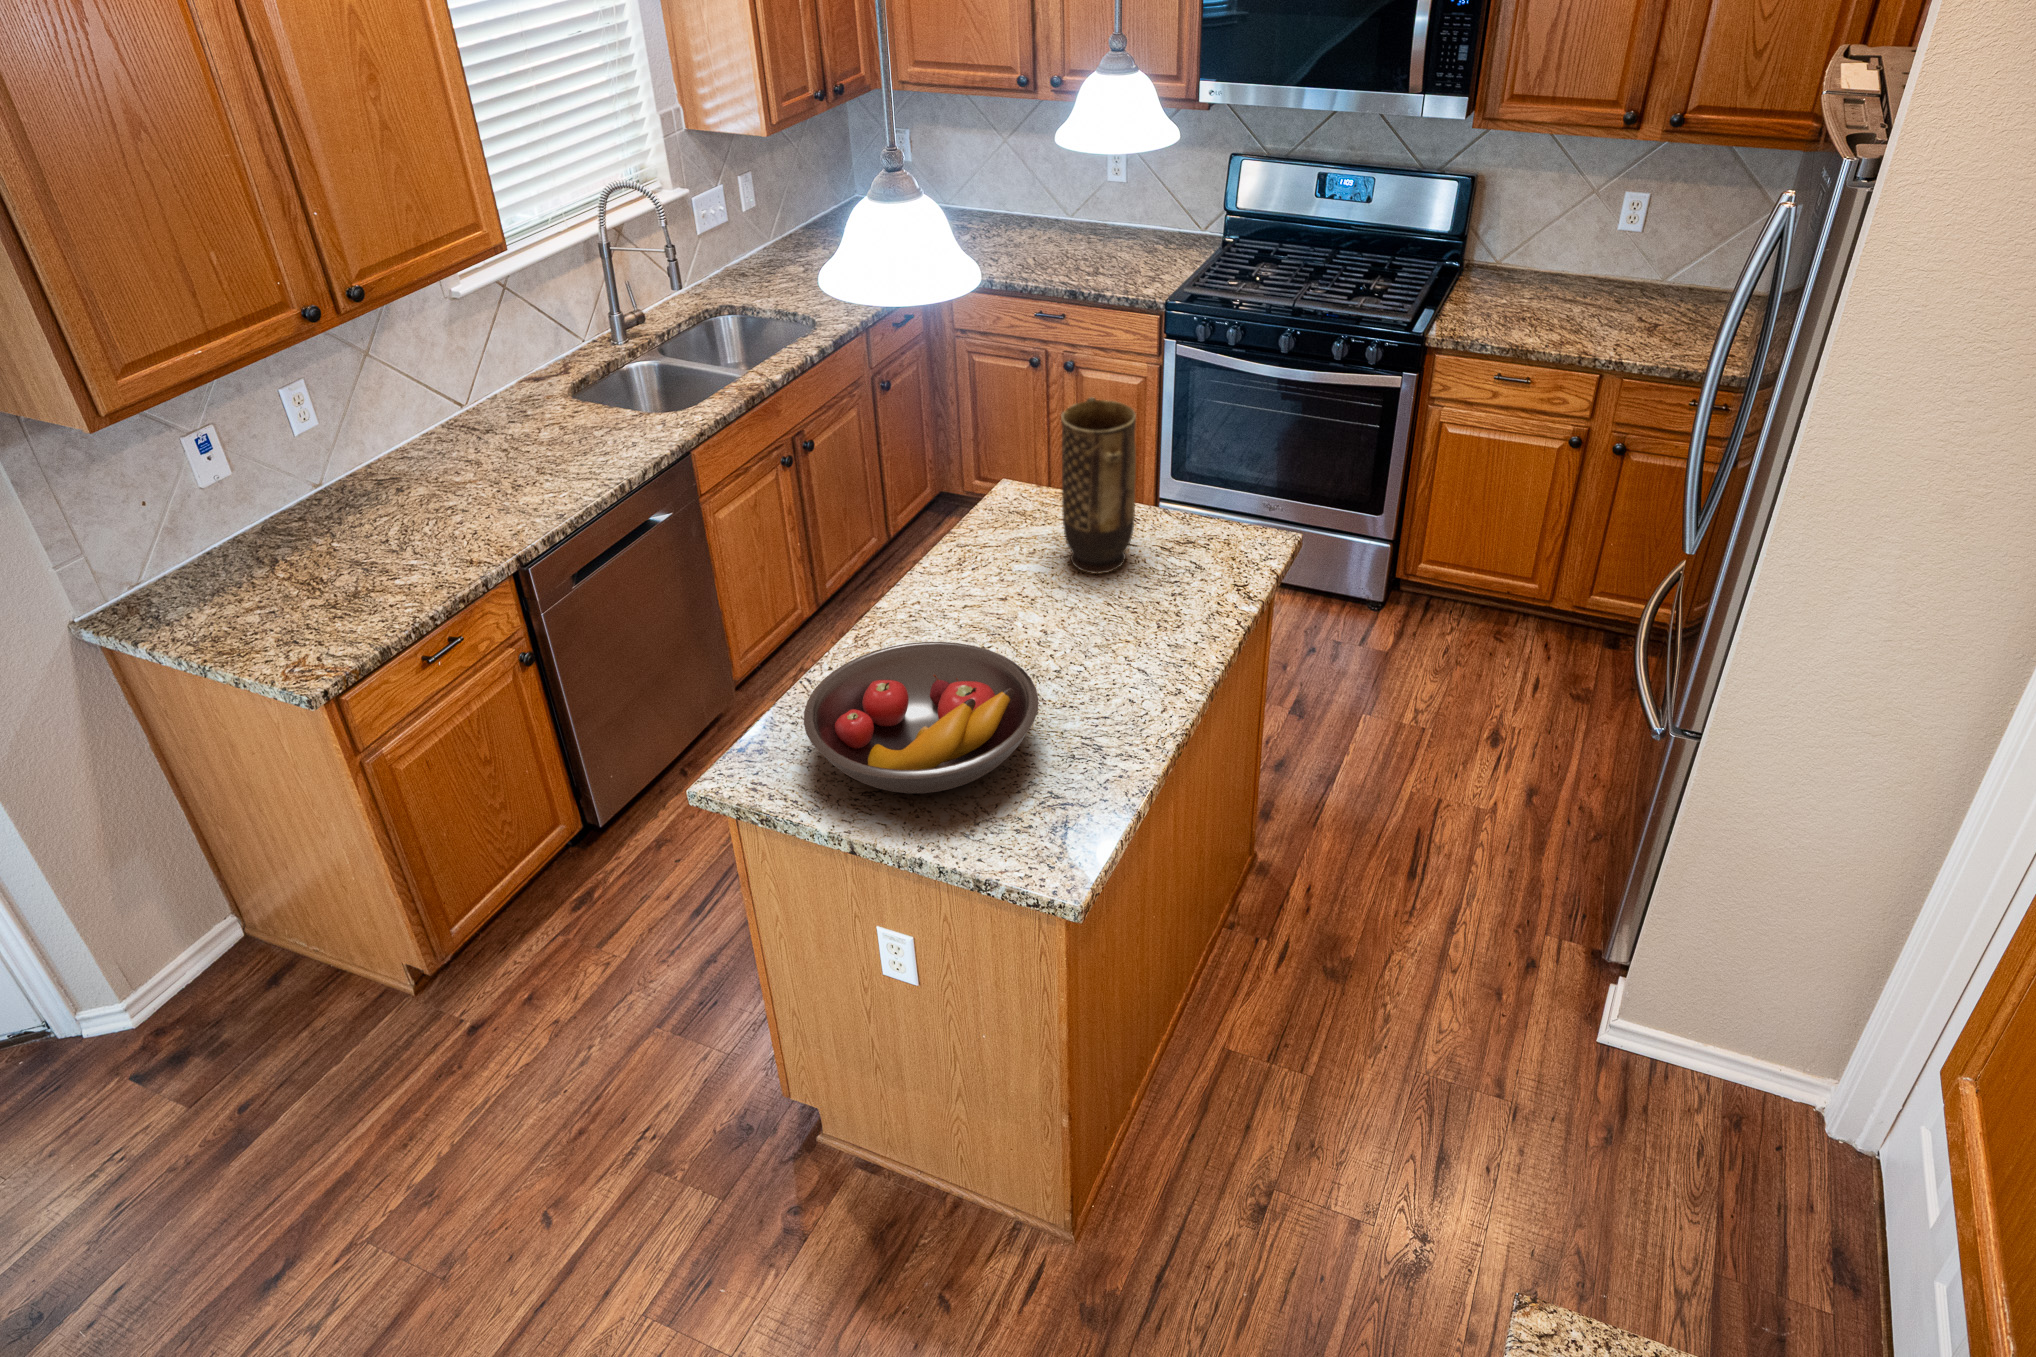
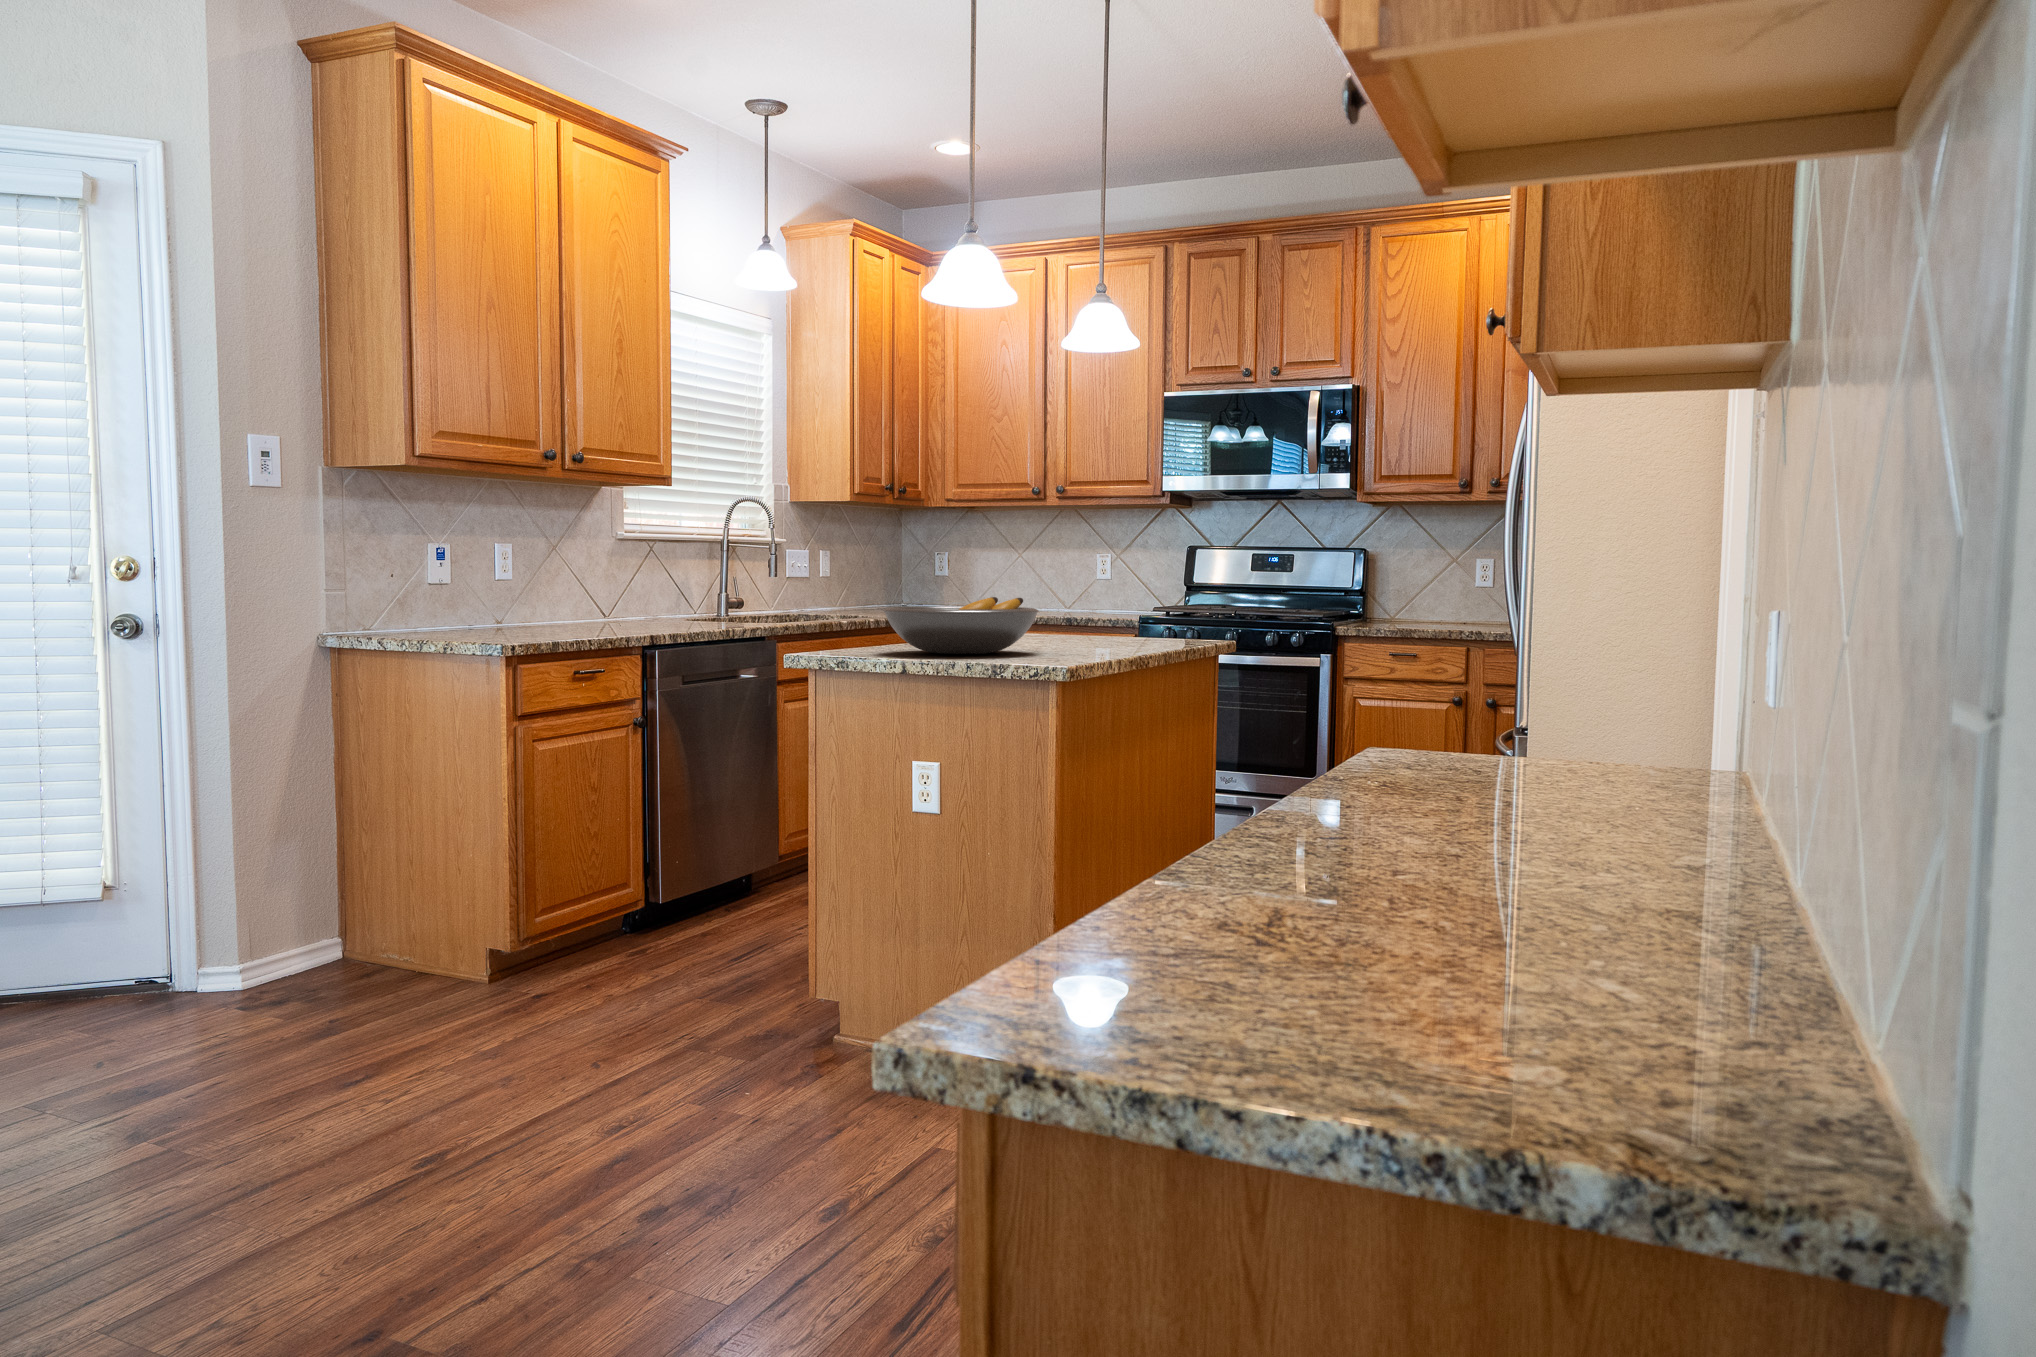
vase: present [1061,397,1136,574] -> none [1059,528,1110,642]

